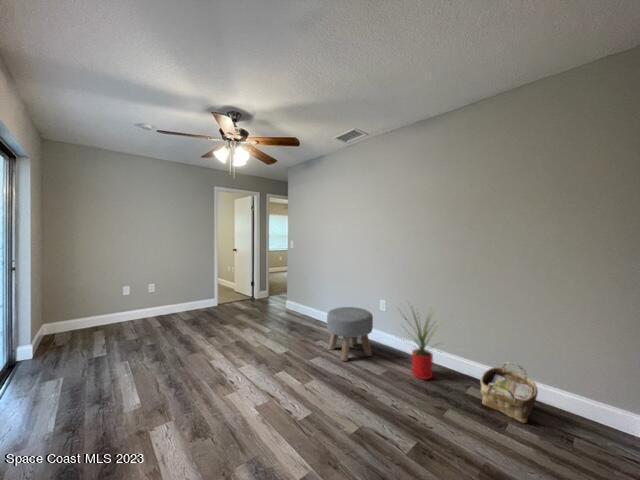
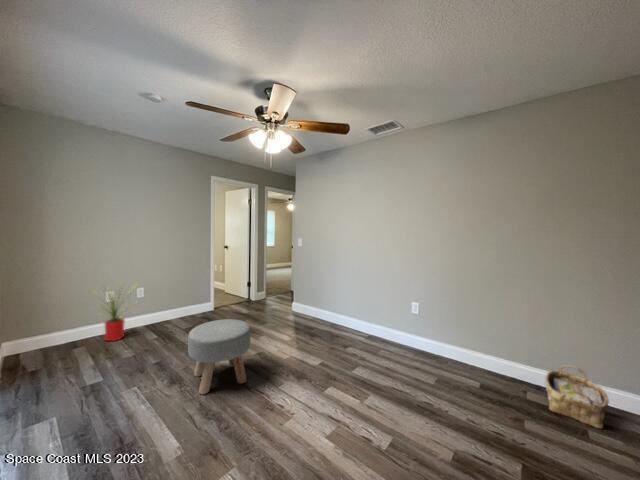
ottoman: present [327,307,373,361] -> present [188,319,251,394]
house plant: present [405,307,440,379] -> present [104,293,133,341]

